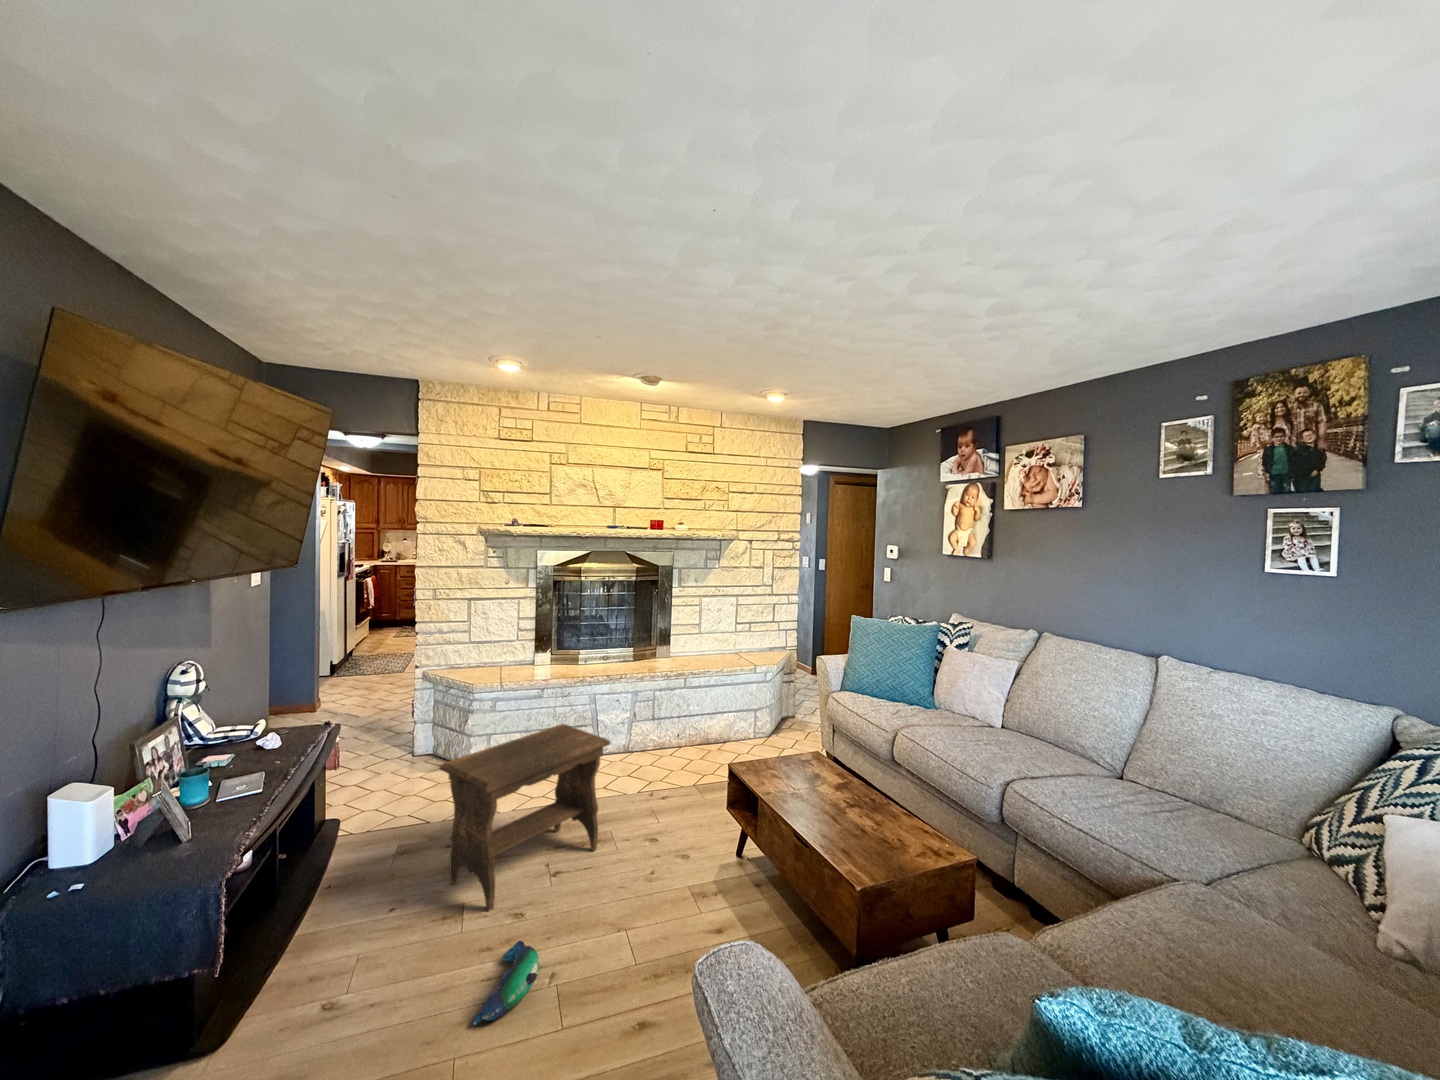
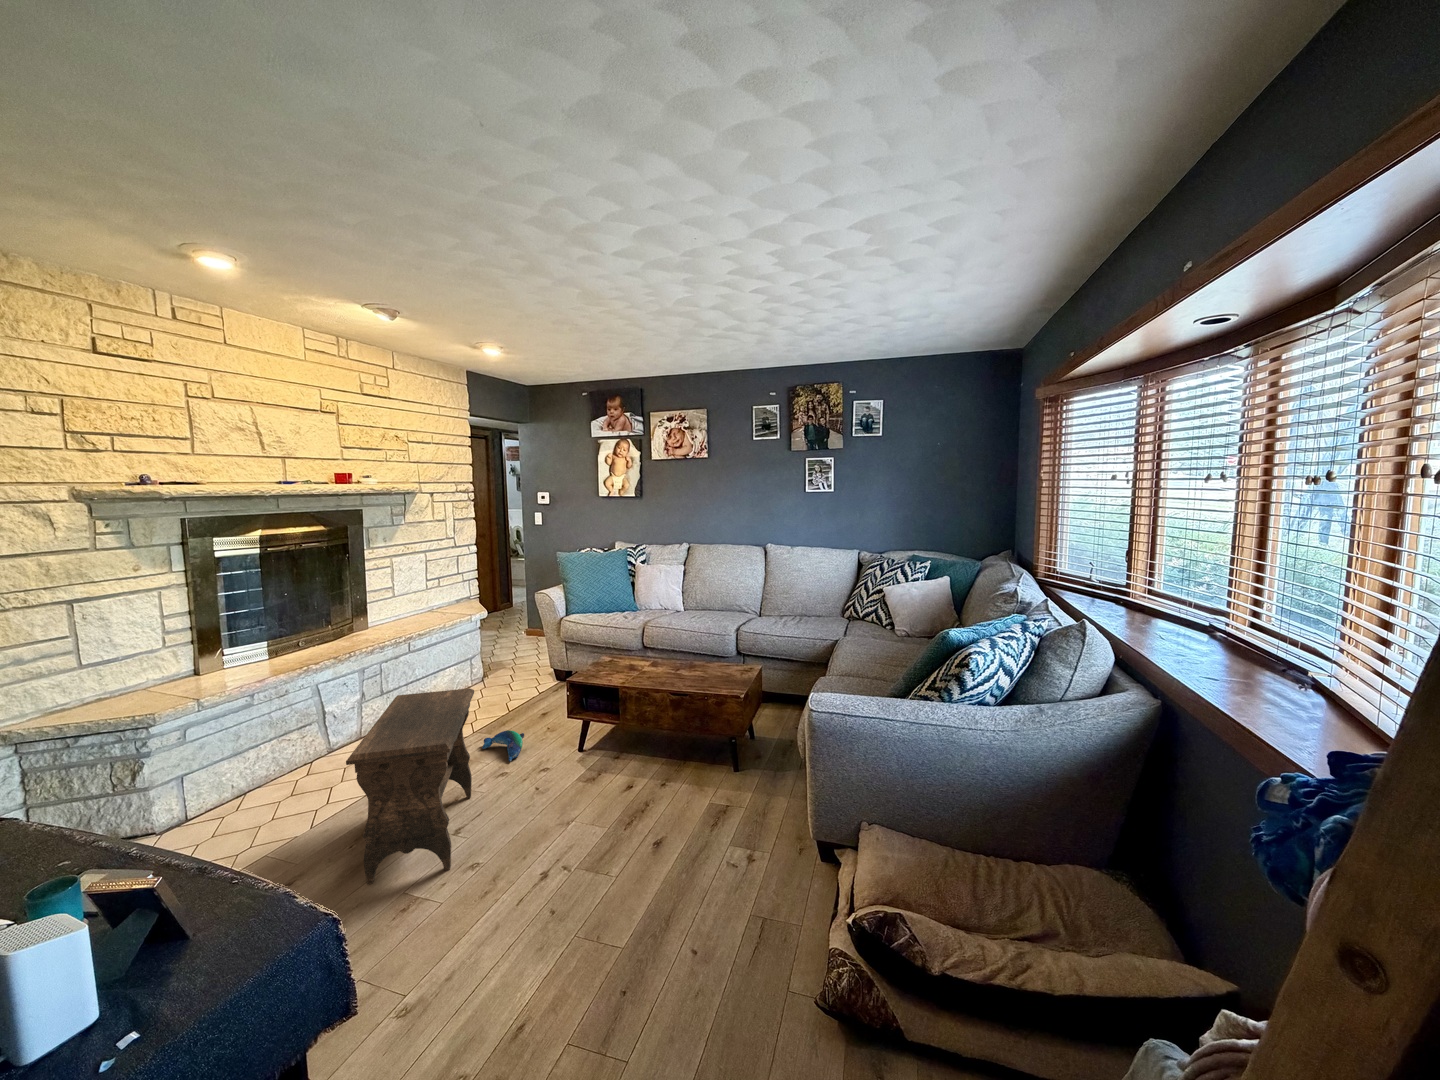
plush toy: present [473,941,539,1025] -> present [482,730,524,762]

